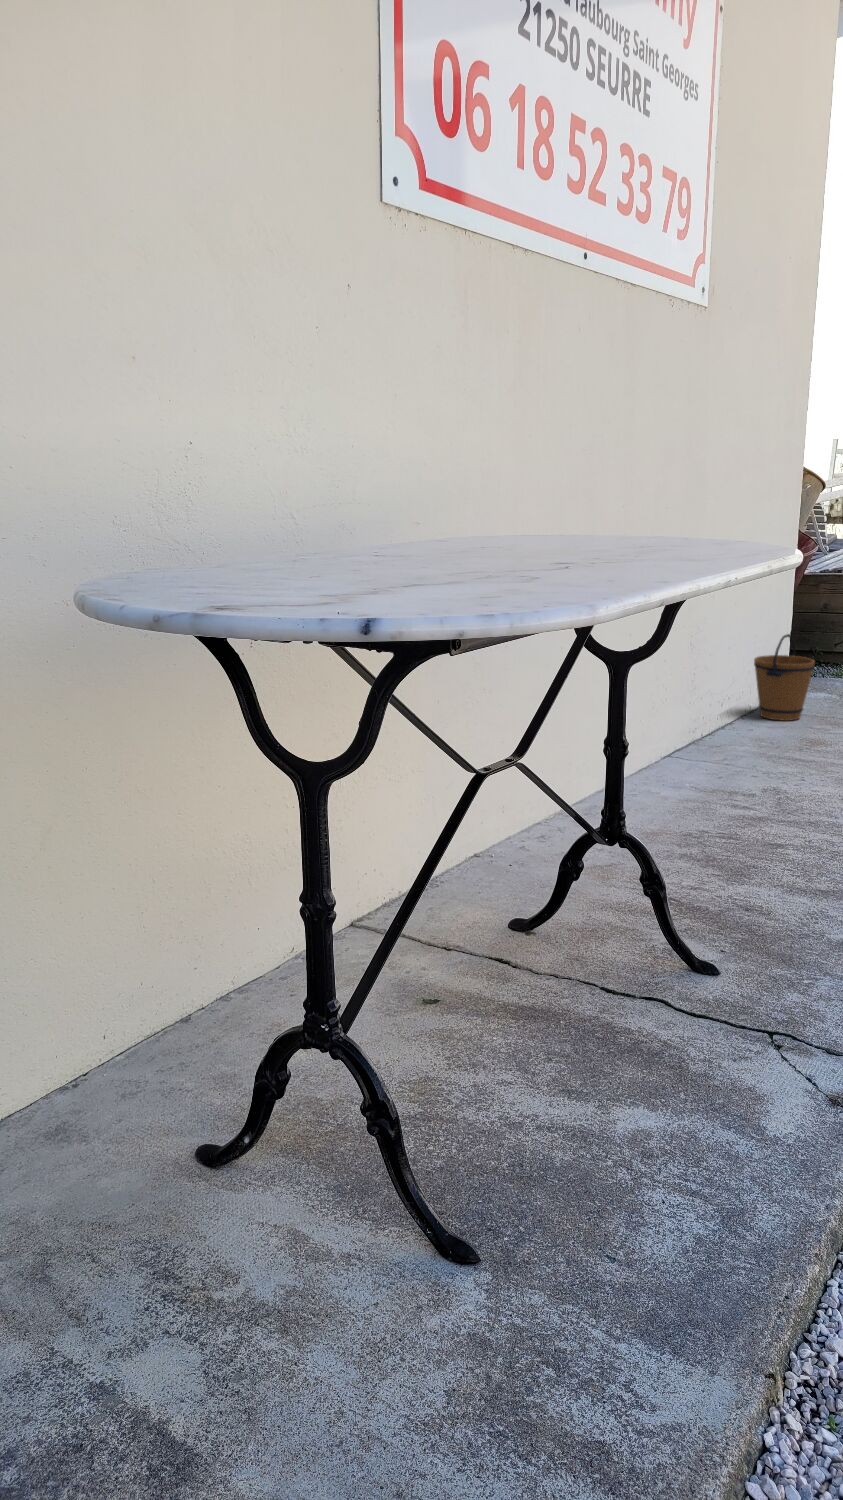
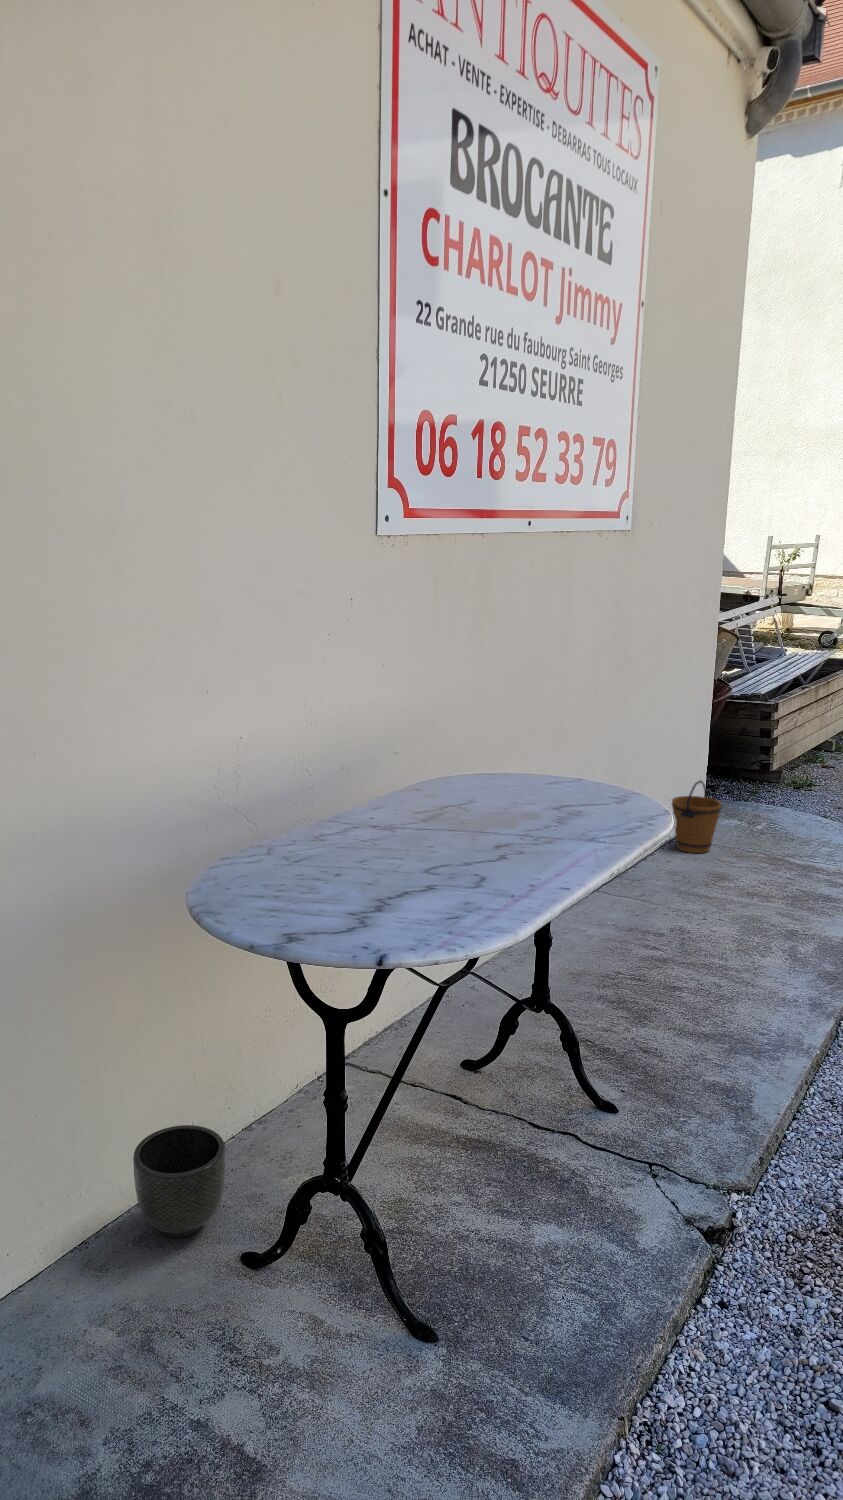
planter: none [42,976,175,1126] -> present [133,1125,225,1237]

